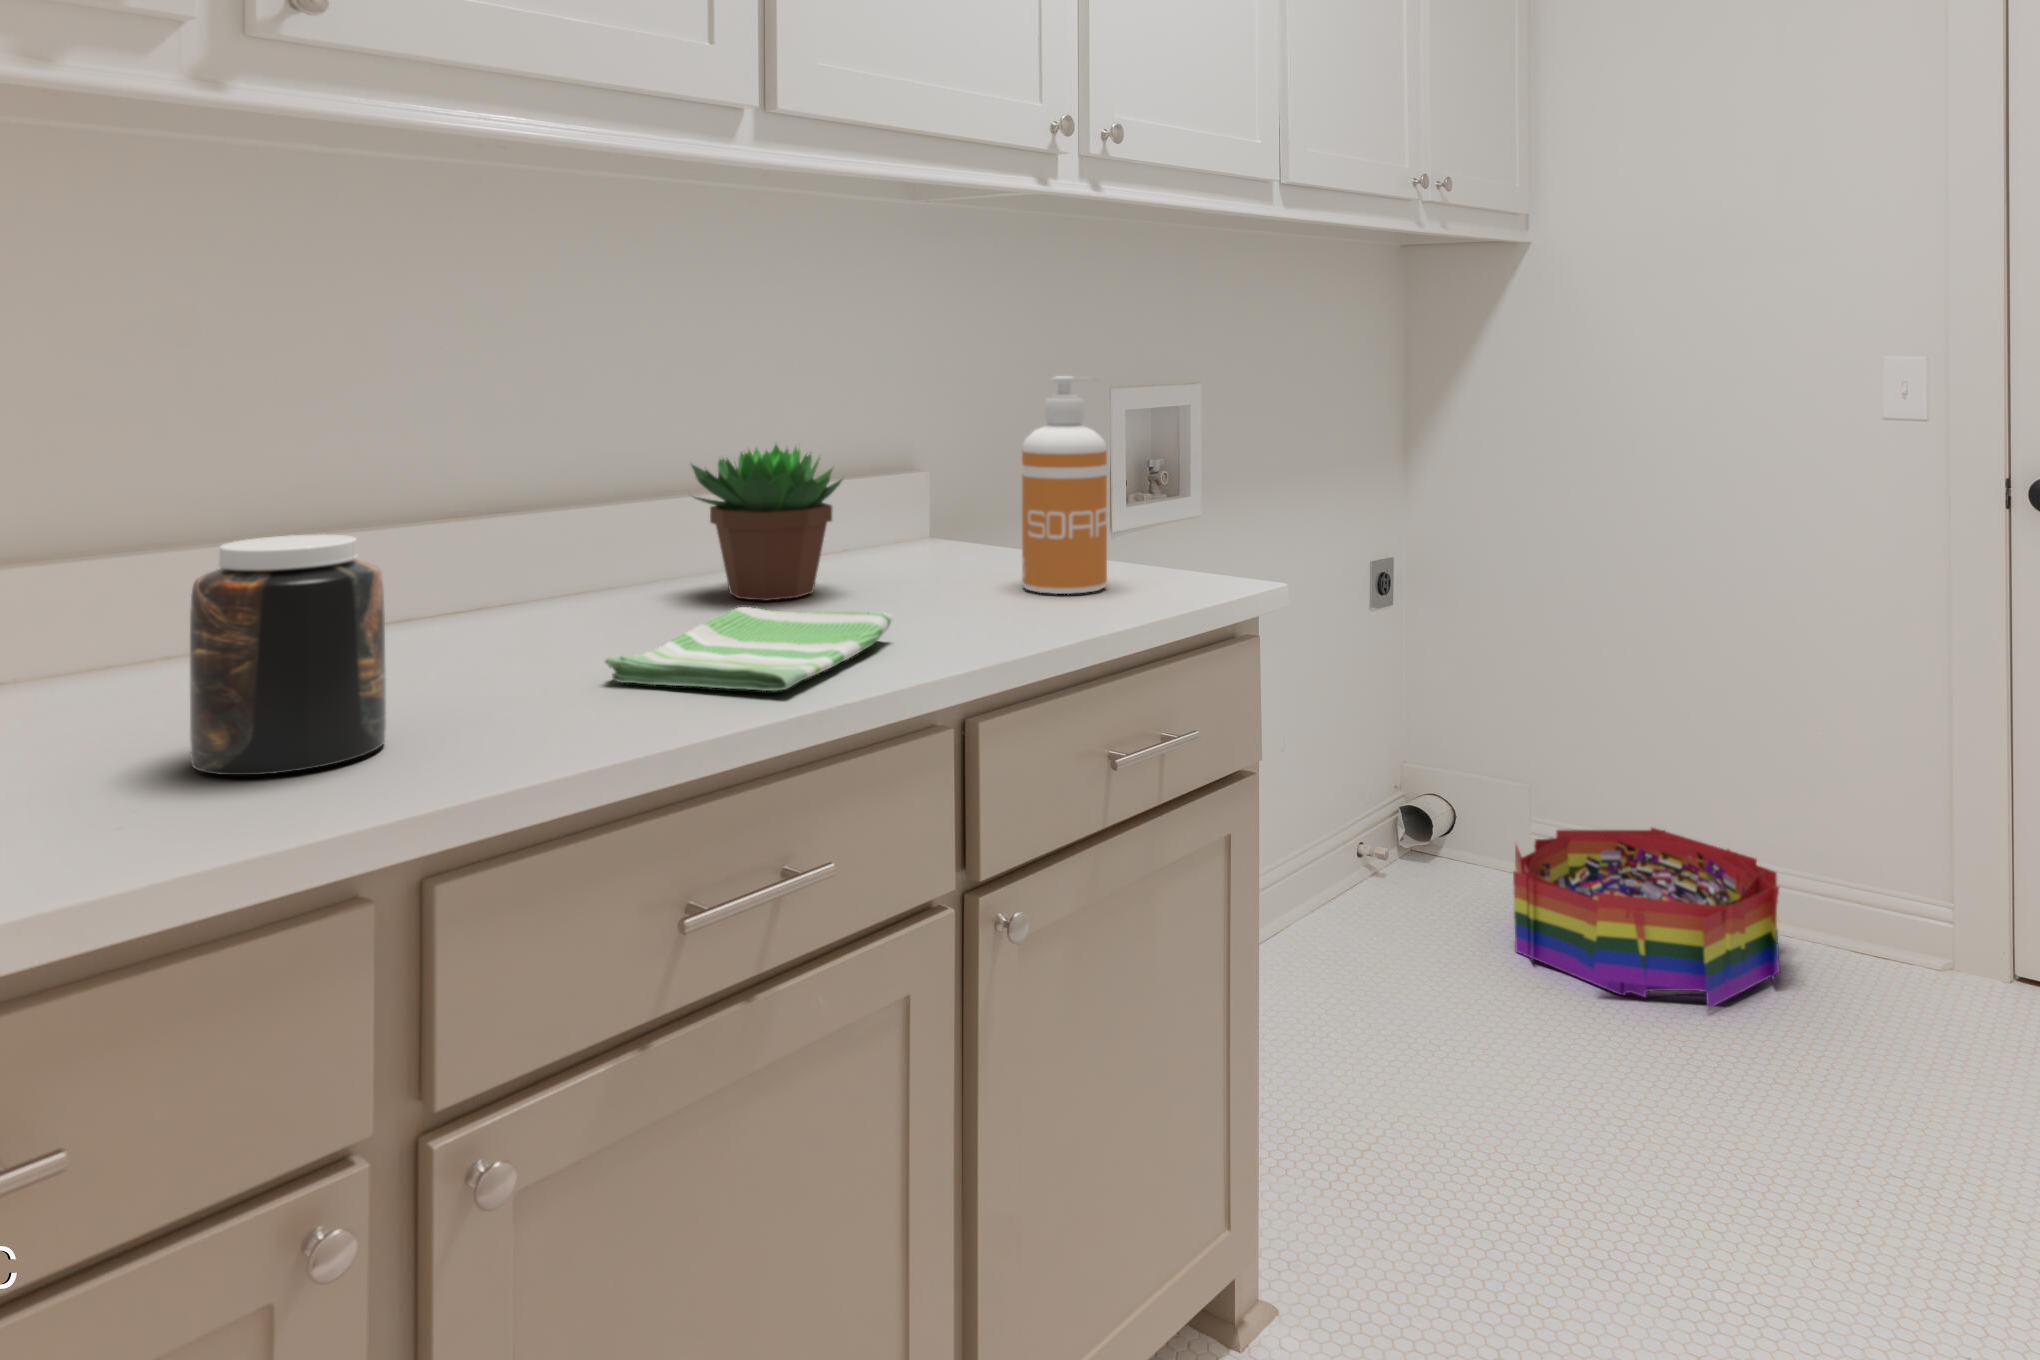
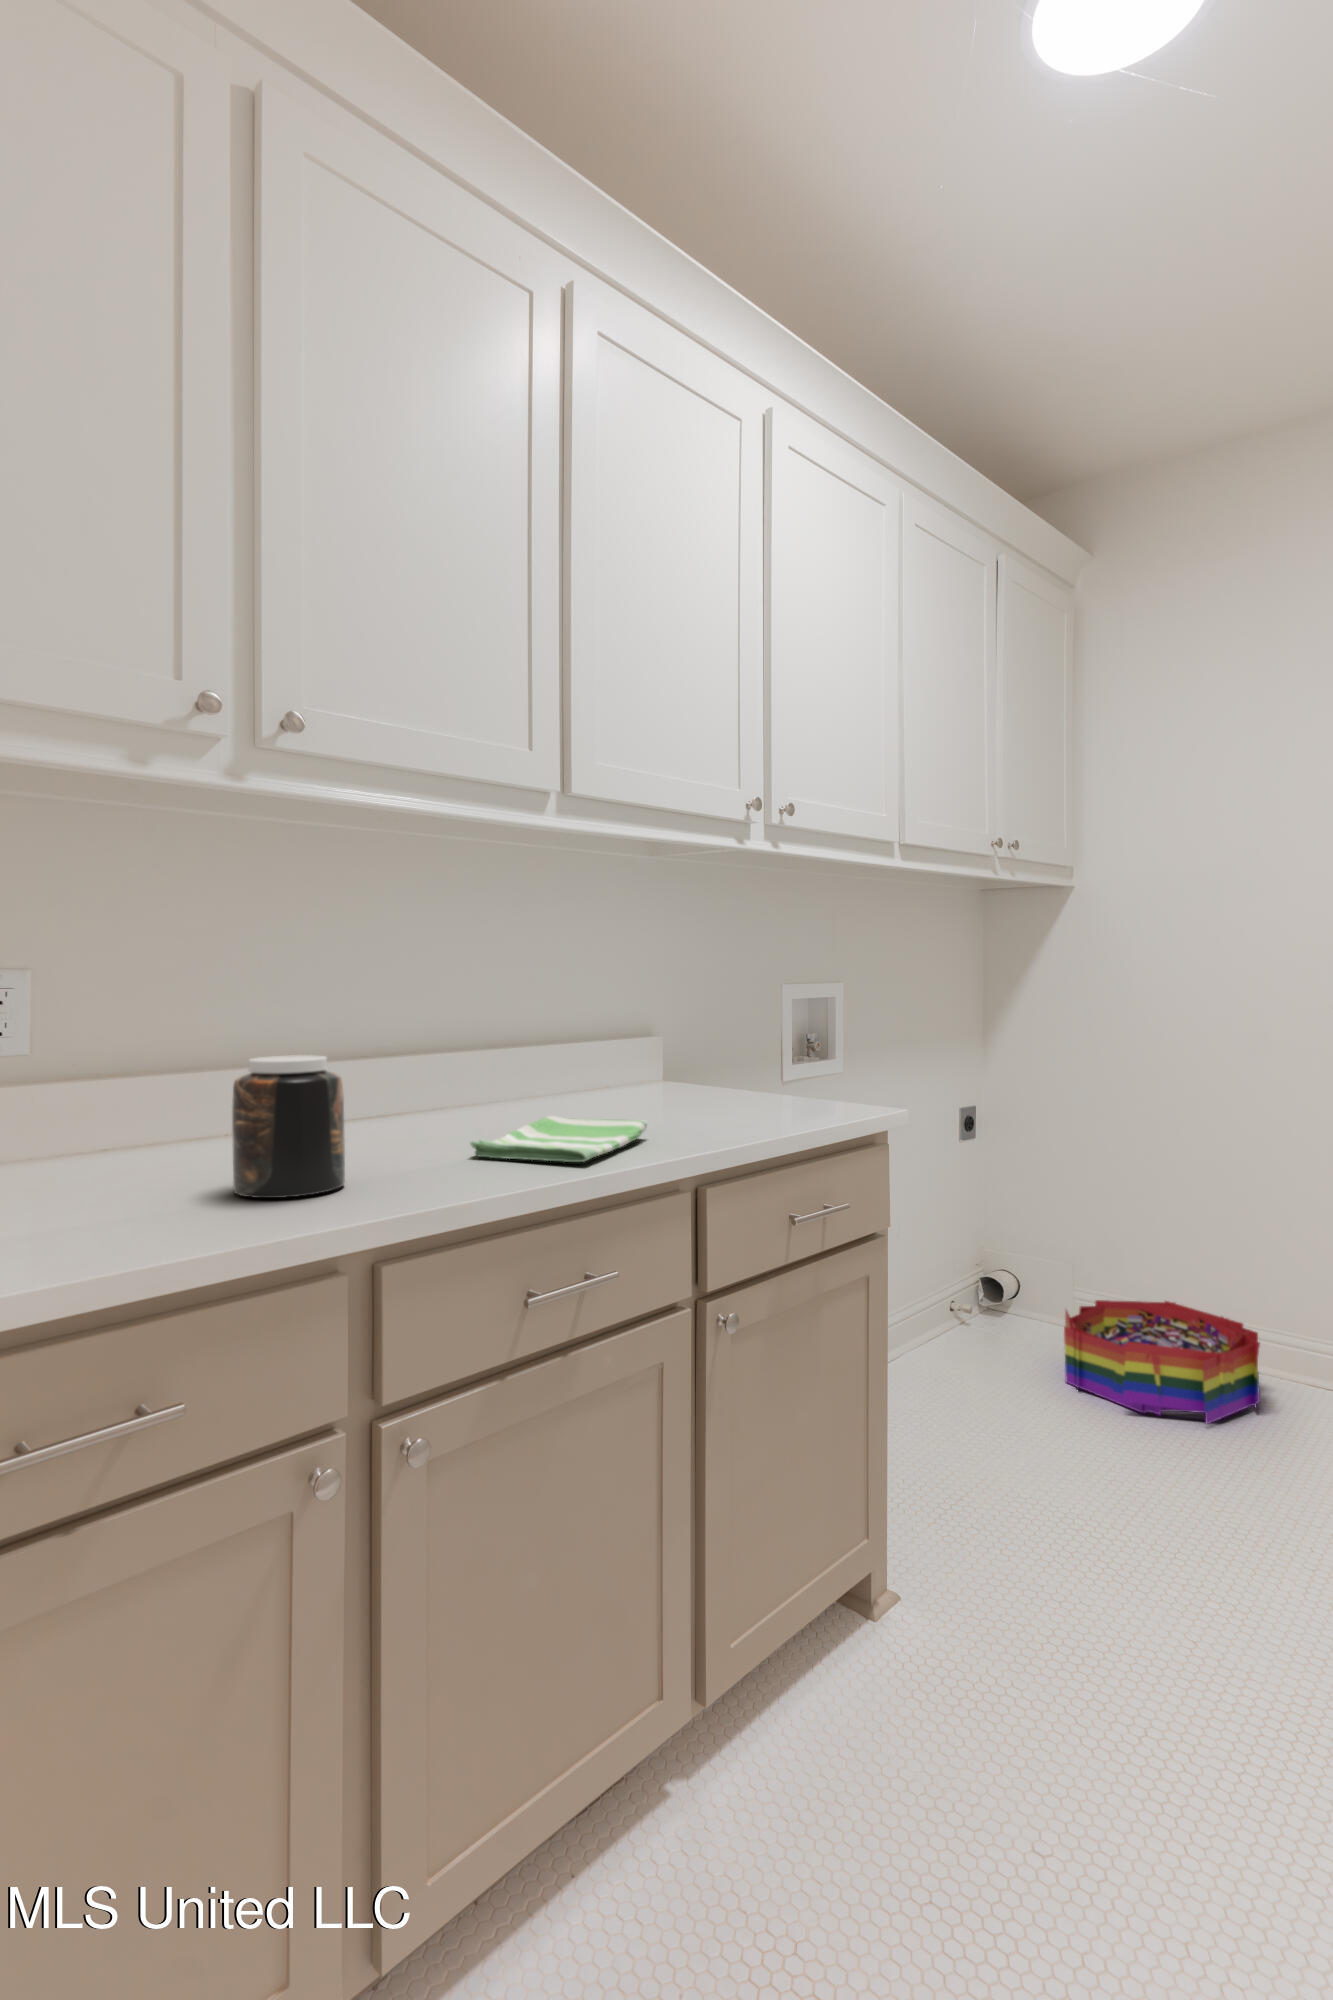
soap dispenser: present [1022,376,1107,594] -> none [728,971,785,1115]
succulent plant: present [691,445,842,601] -> none [511,1014,612,1117]

